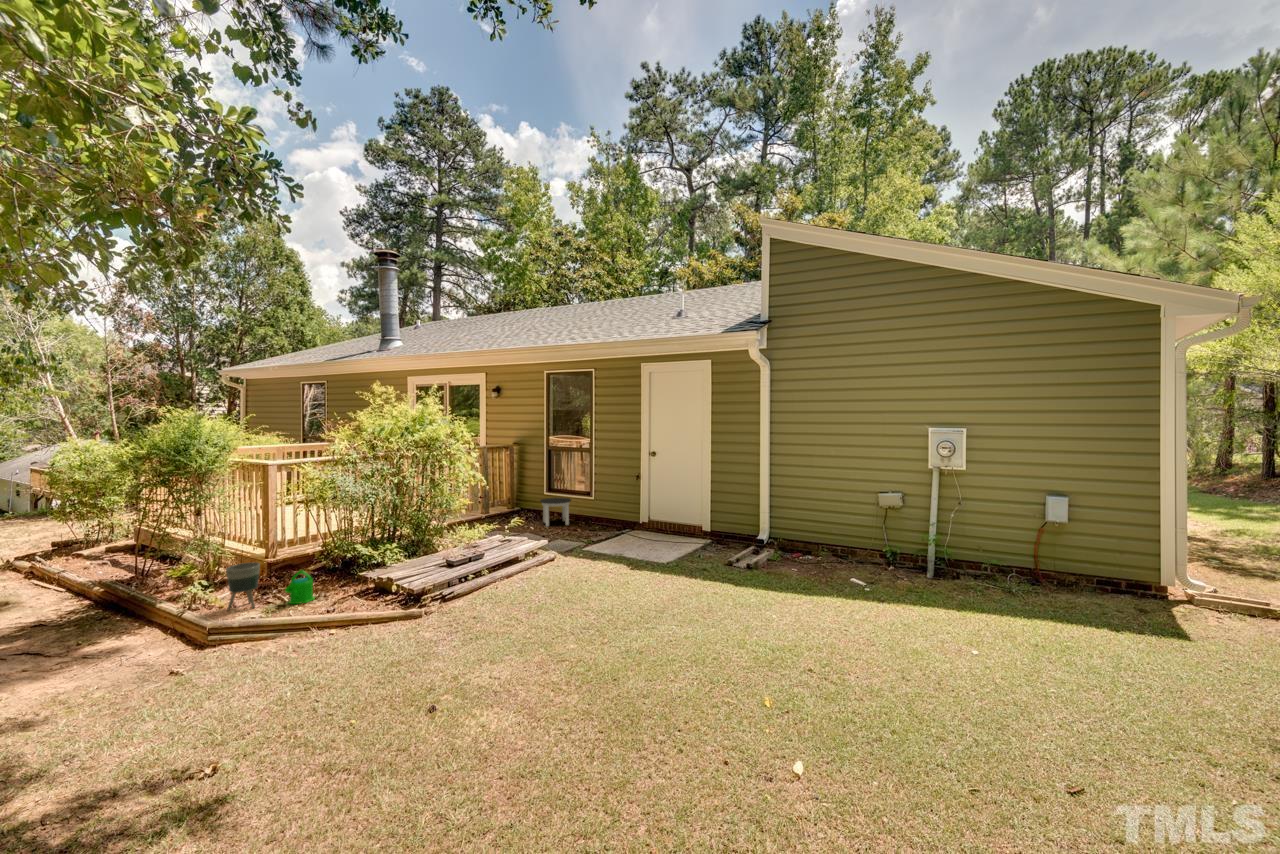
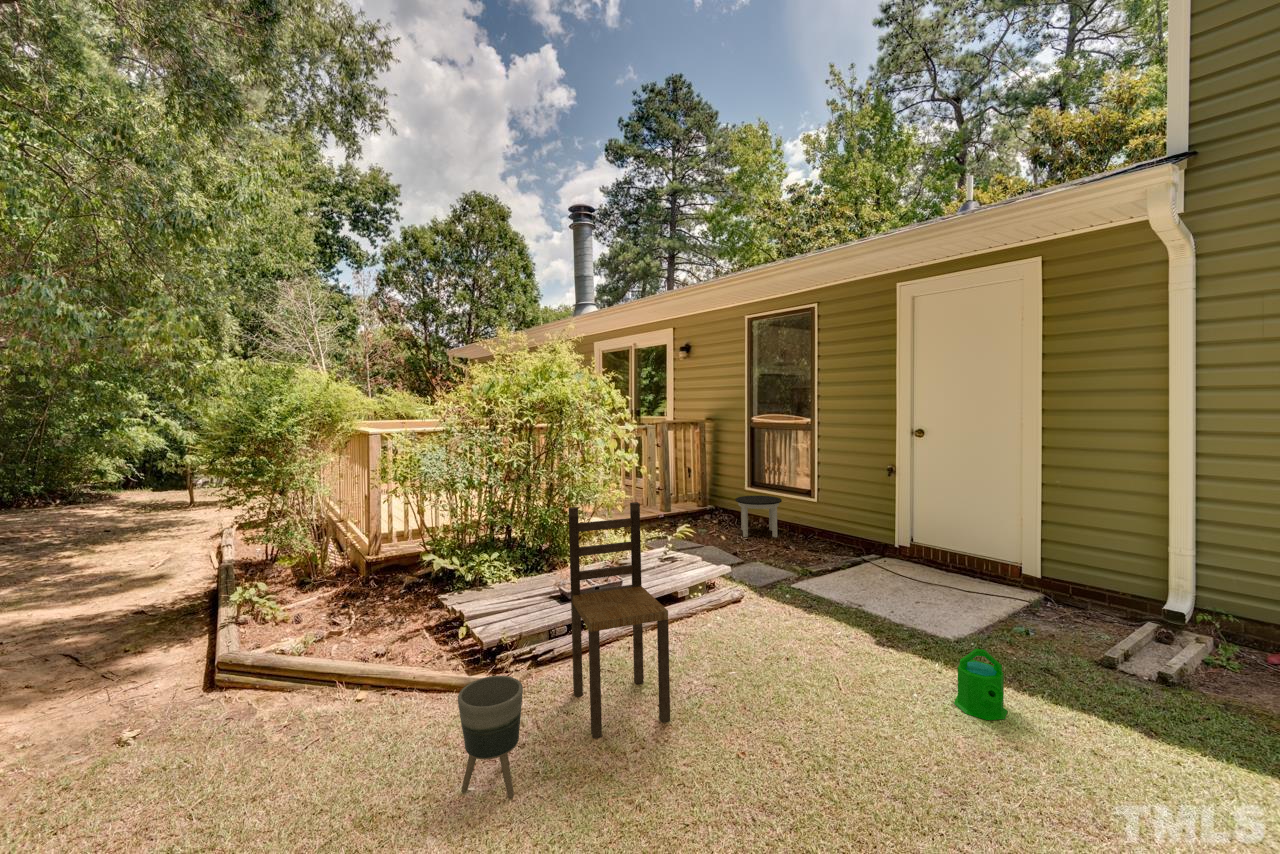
chair: none [473,500,534,623] -> present [569,502,670,738]
planter: present [226,562,260,610] -> present [458,676,523,798]
watering can: present [285,570,314,604] -> present [954,649,1008,720]

